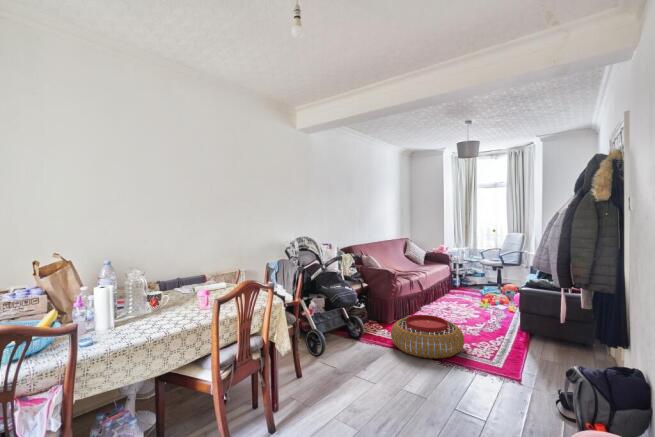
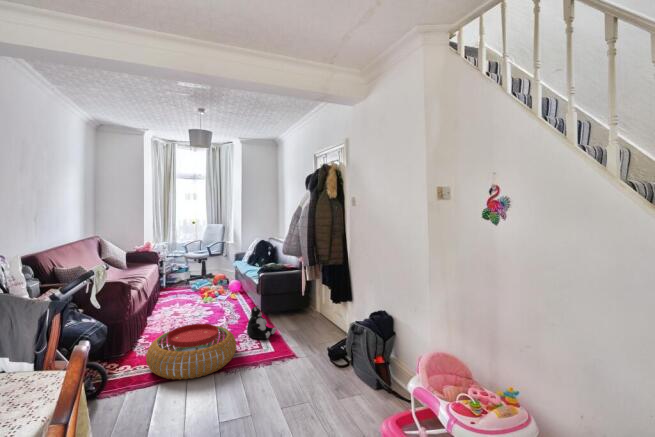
plush toy: none [489,316,522,352] -> present [247,306,276,339]

